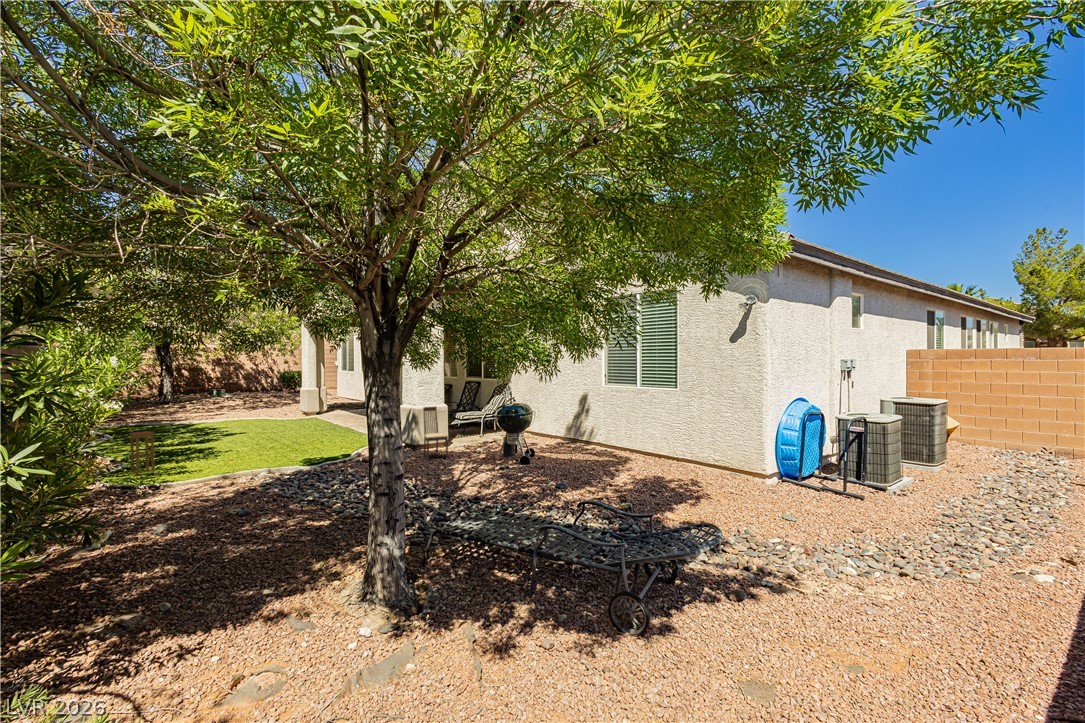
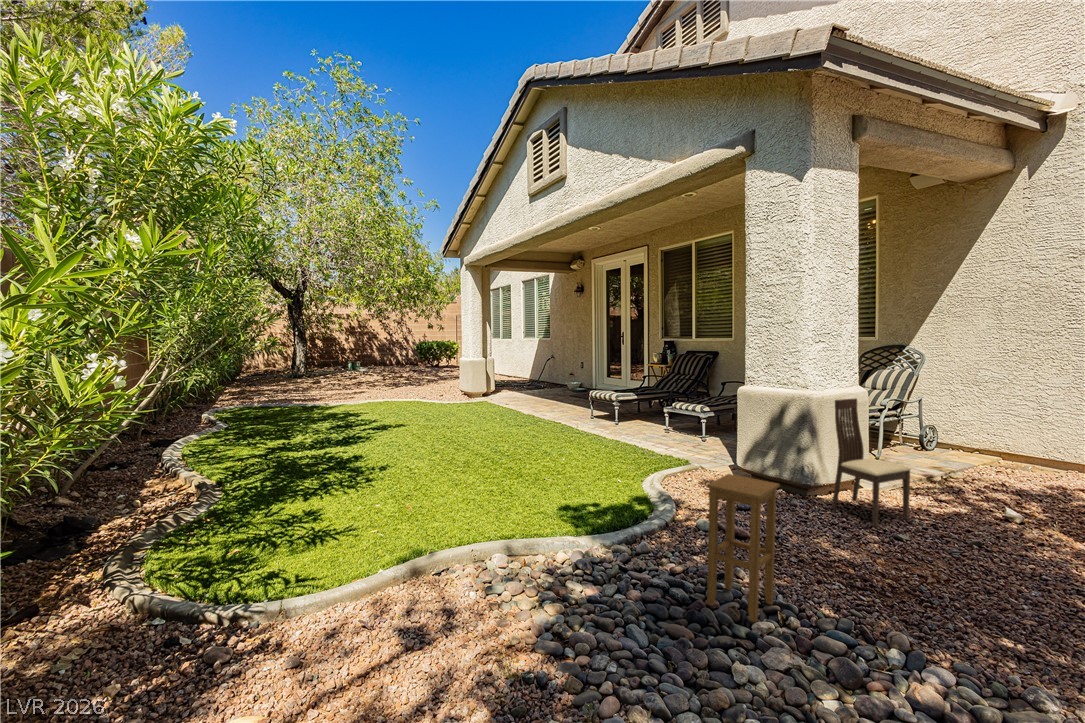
stool: present [130,431,155,475] -> present [706,474,780,623]

